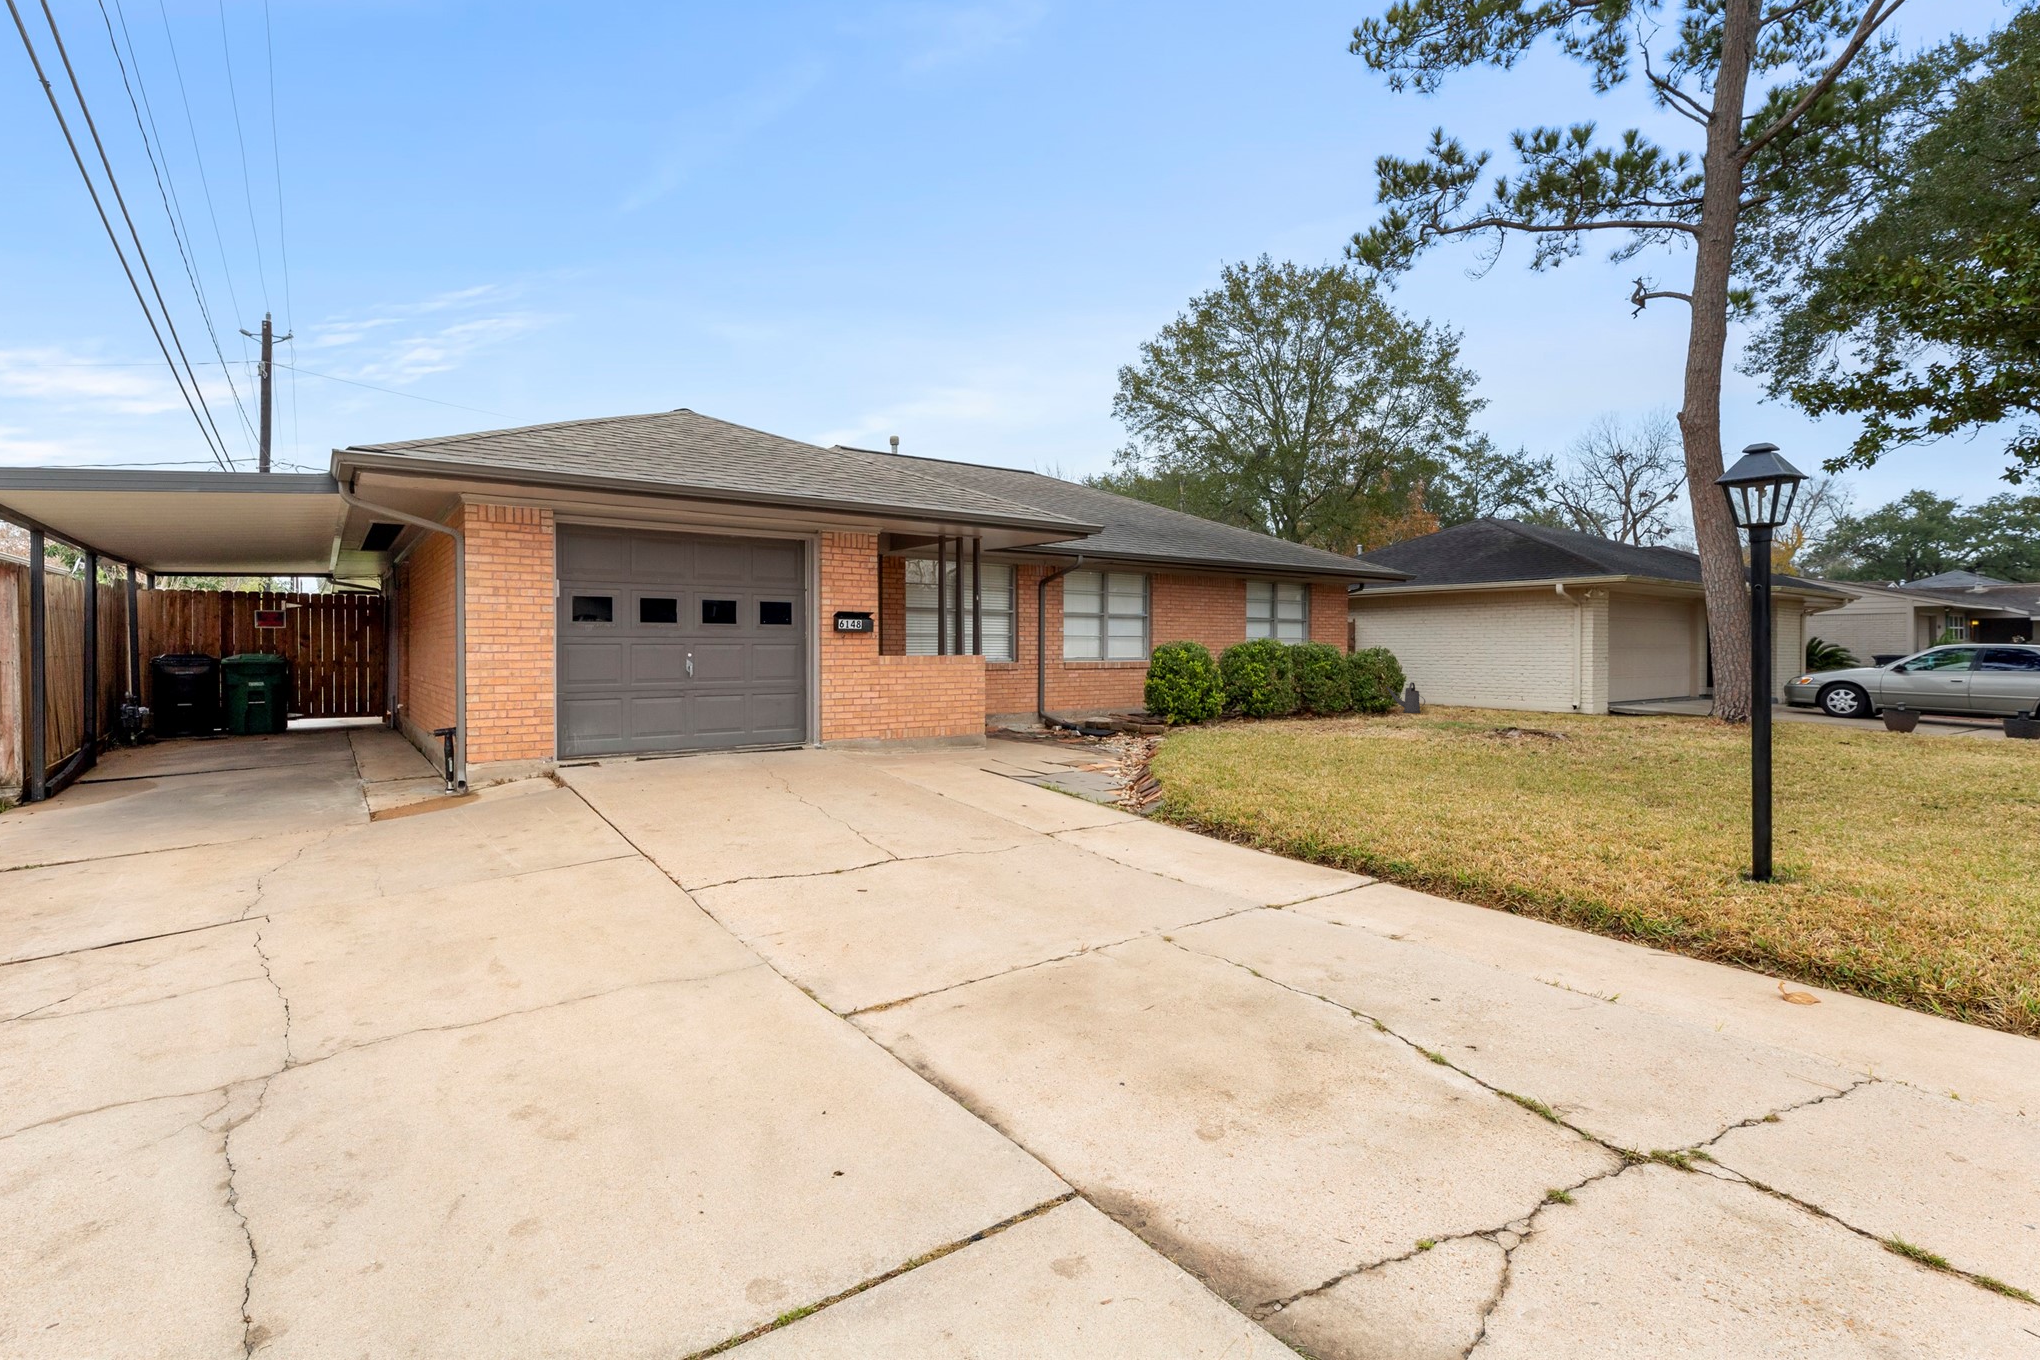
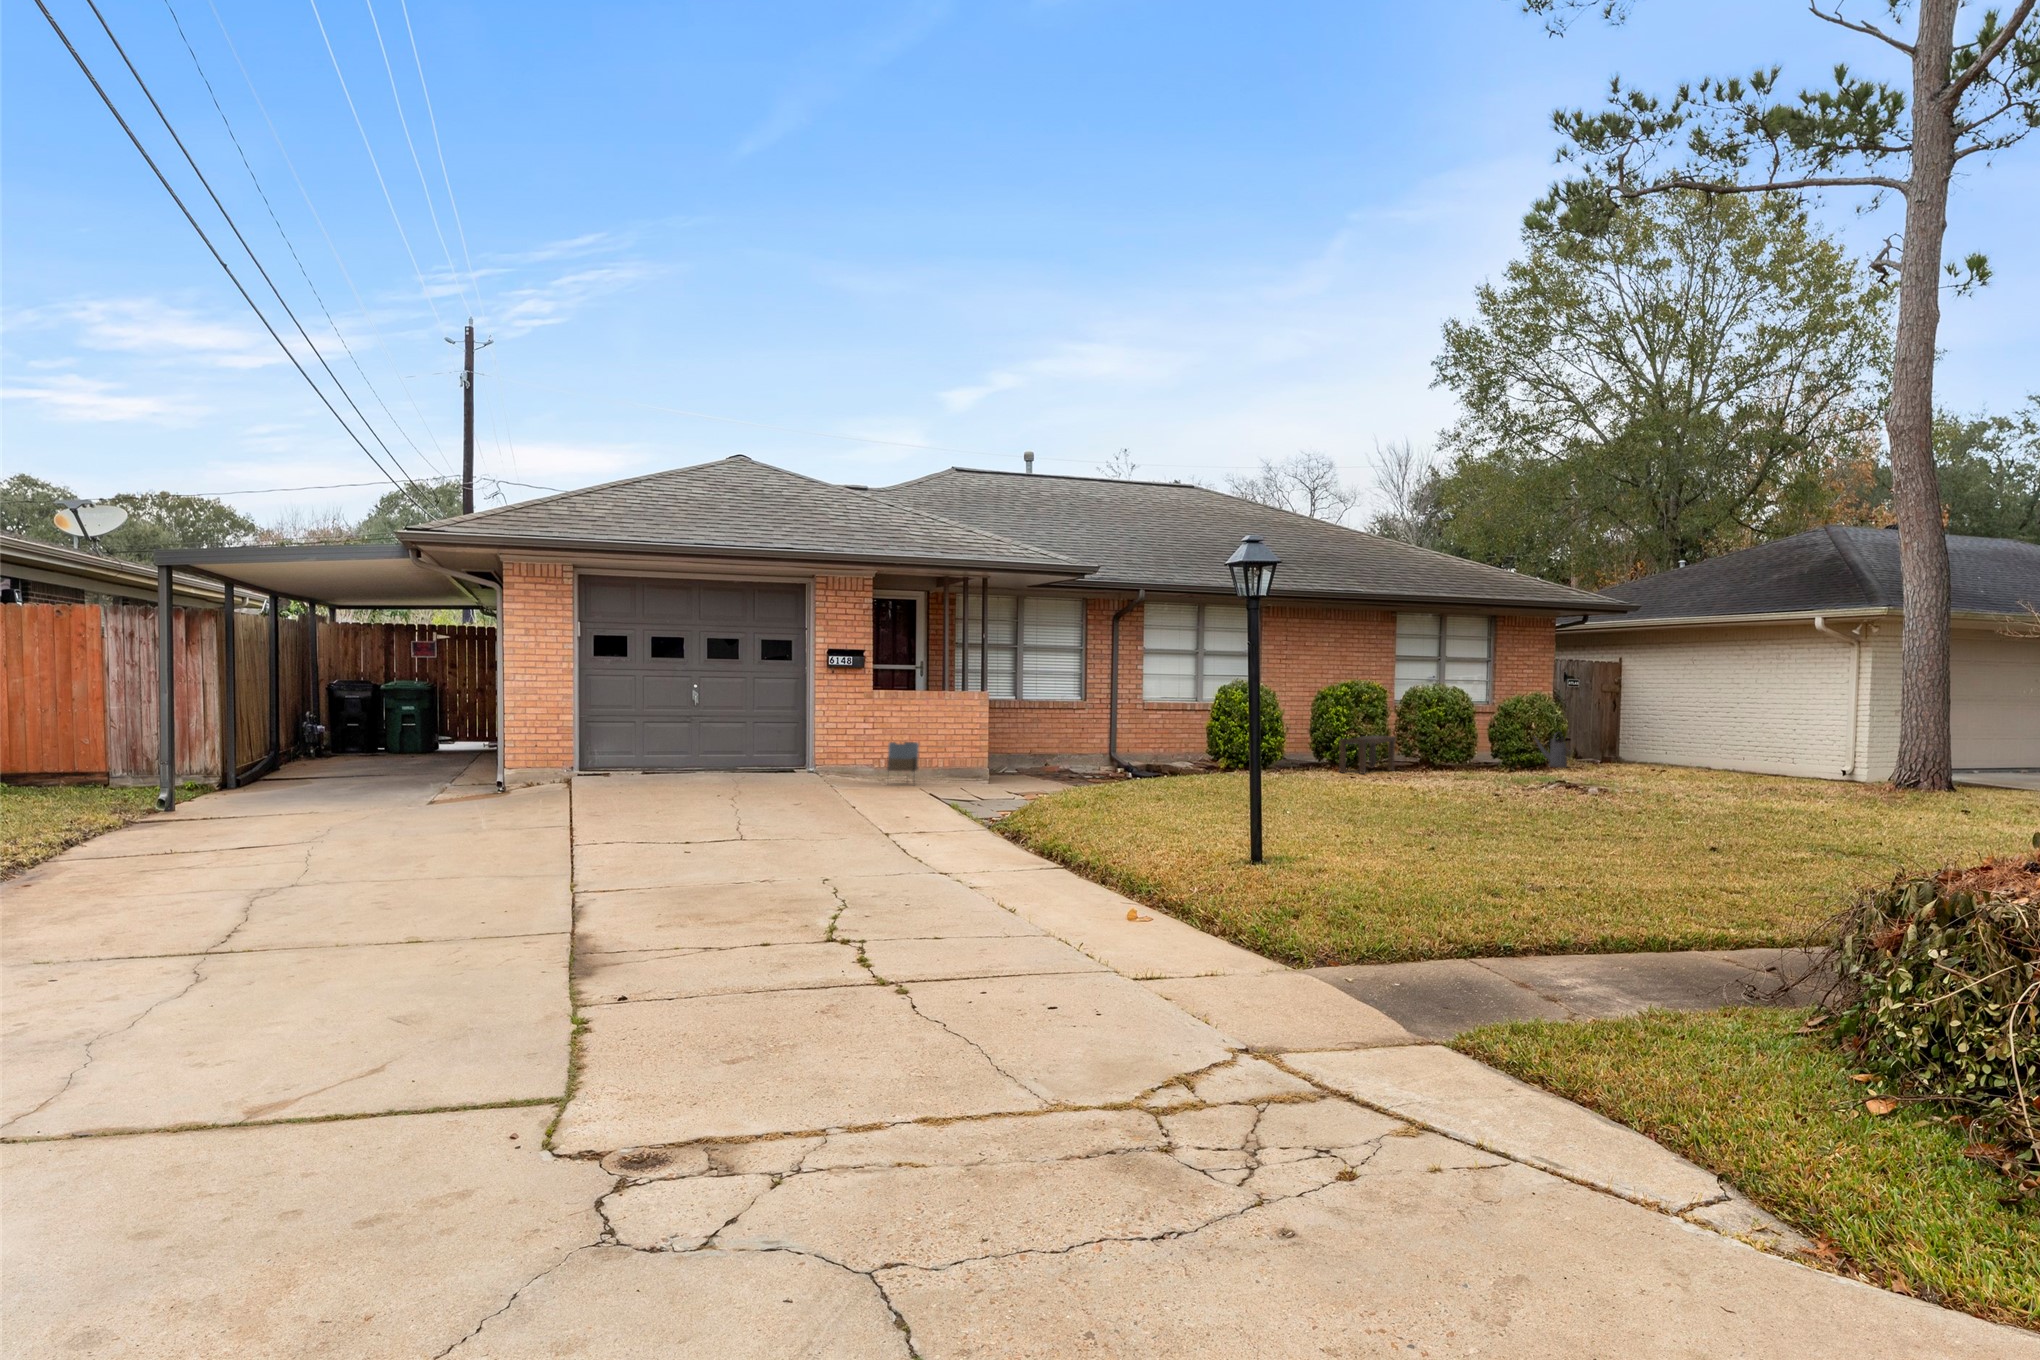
bench: none [1269,690,1308,726] -> present [1339,735,1396,774]
planter: none [900,711,932,758] -> present [887,742,919,772]

